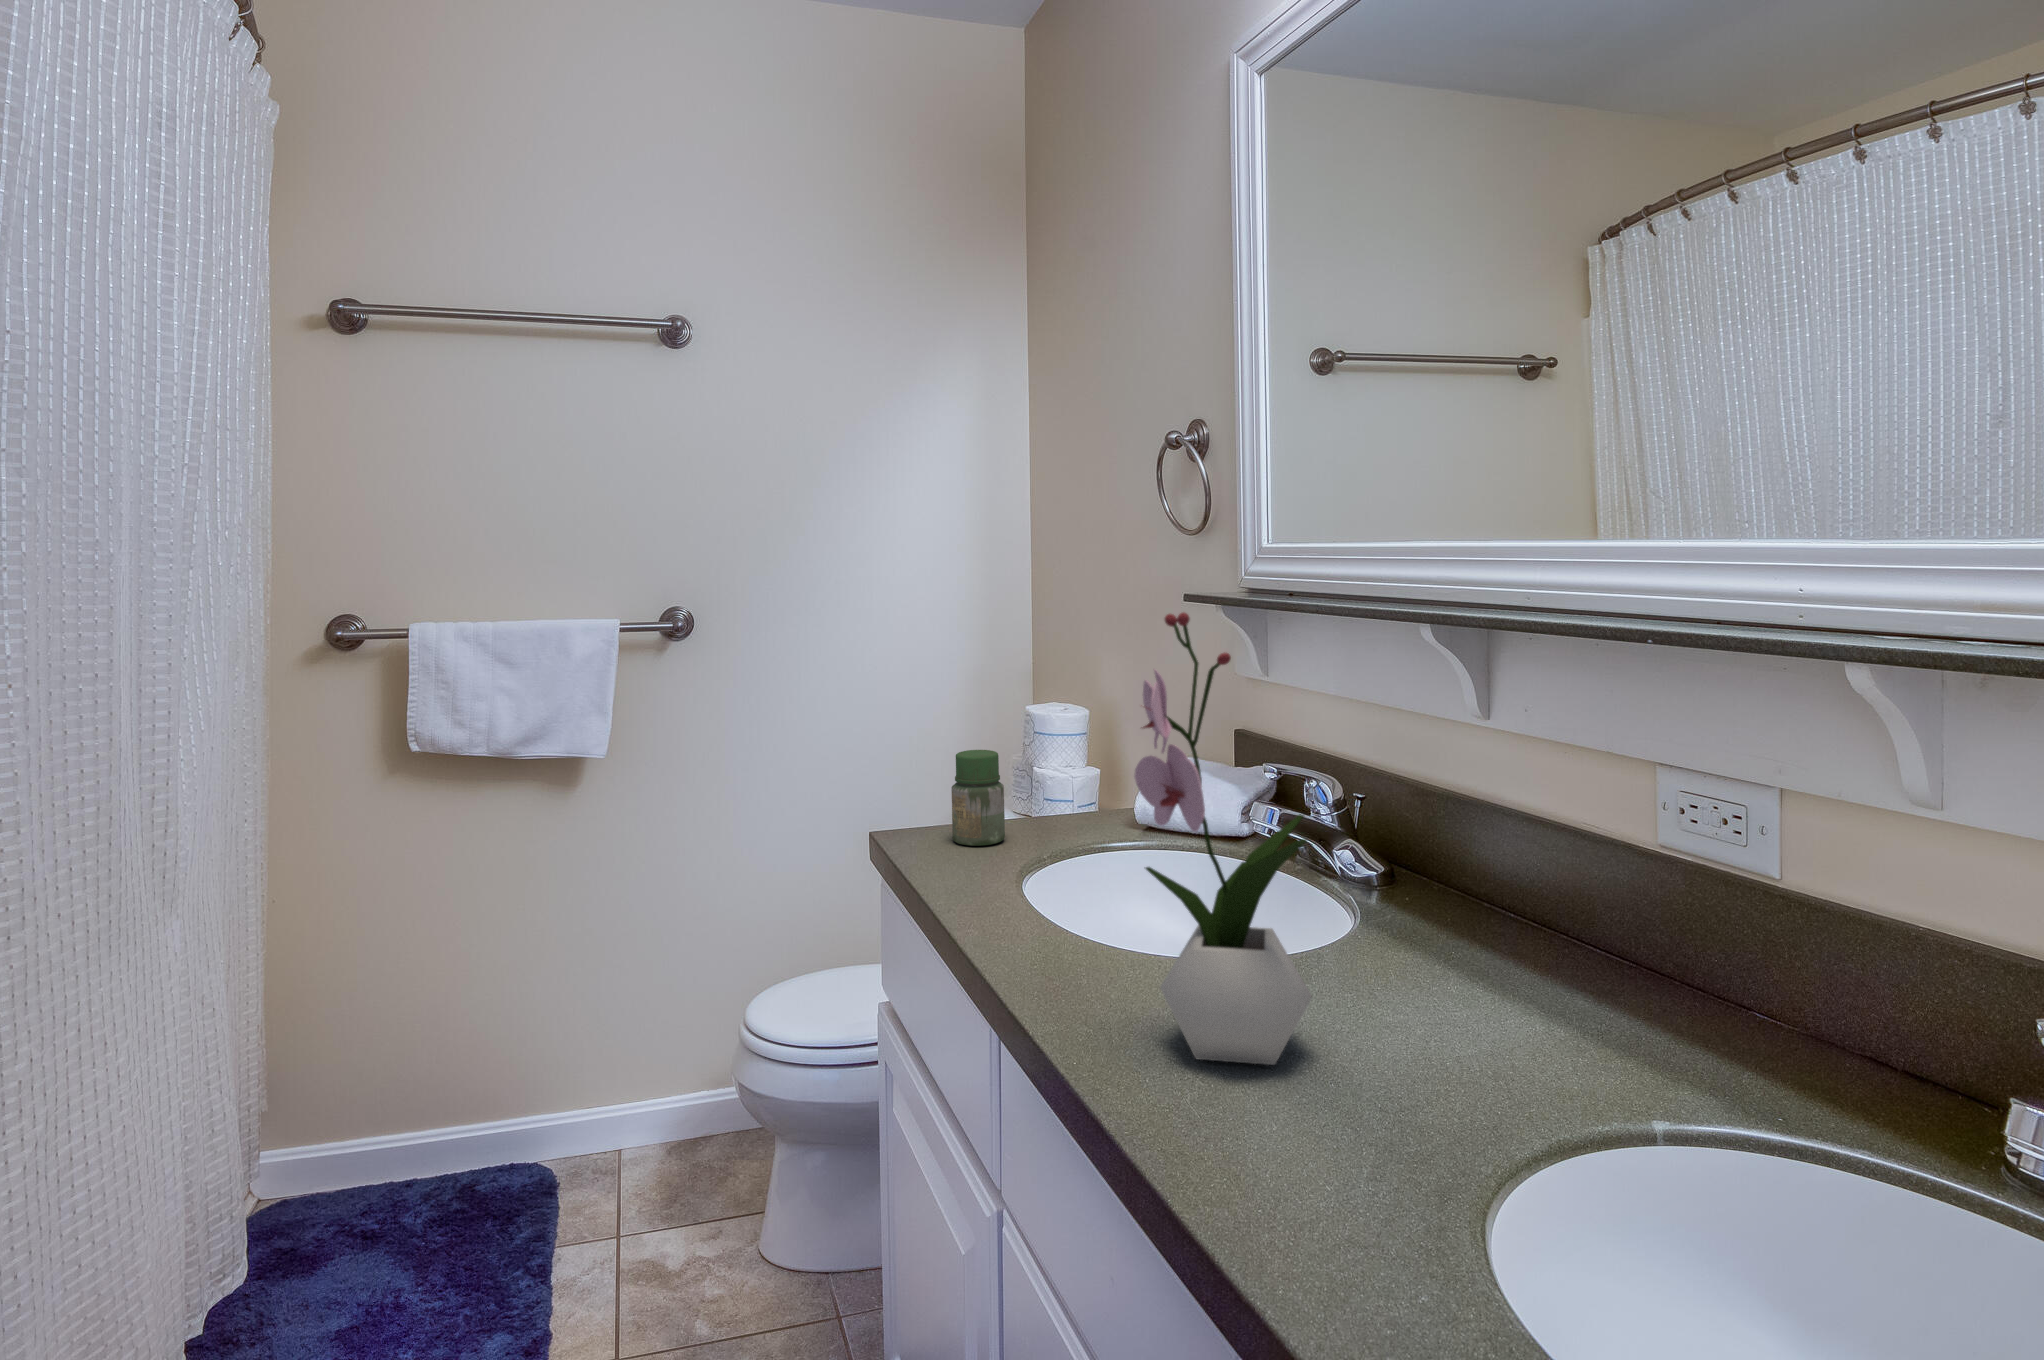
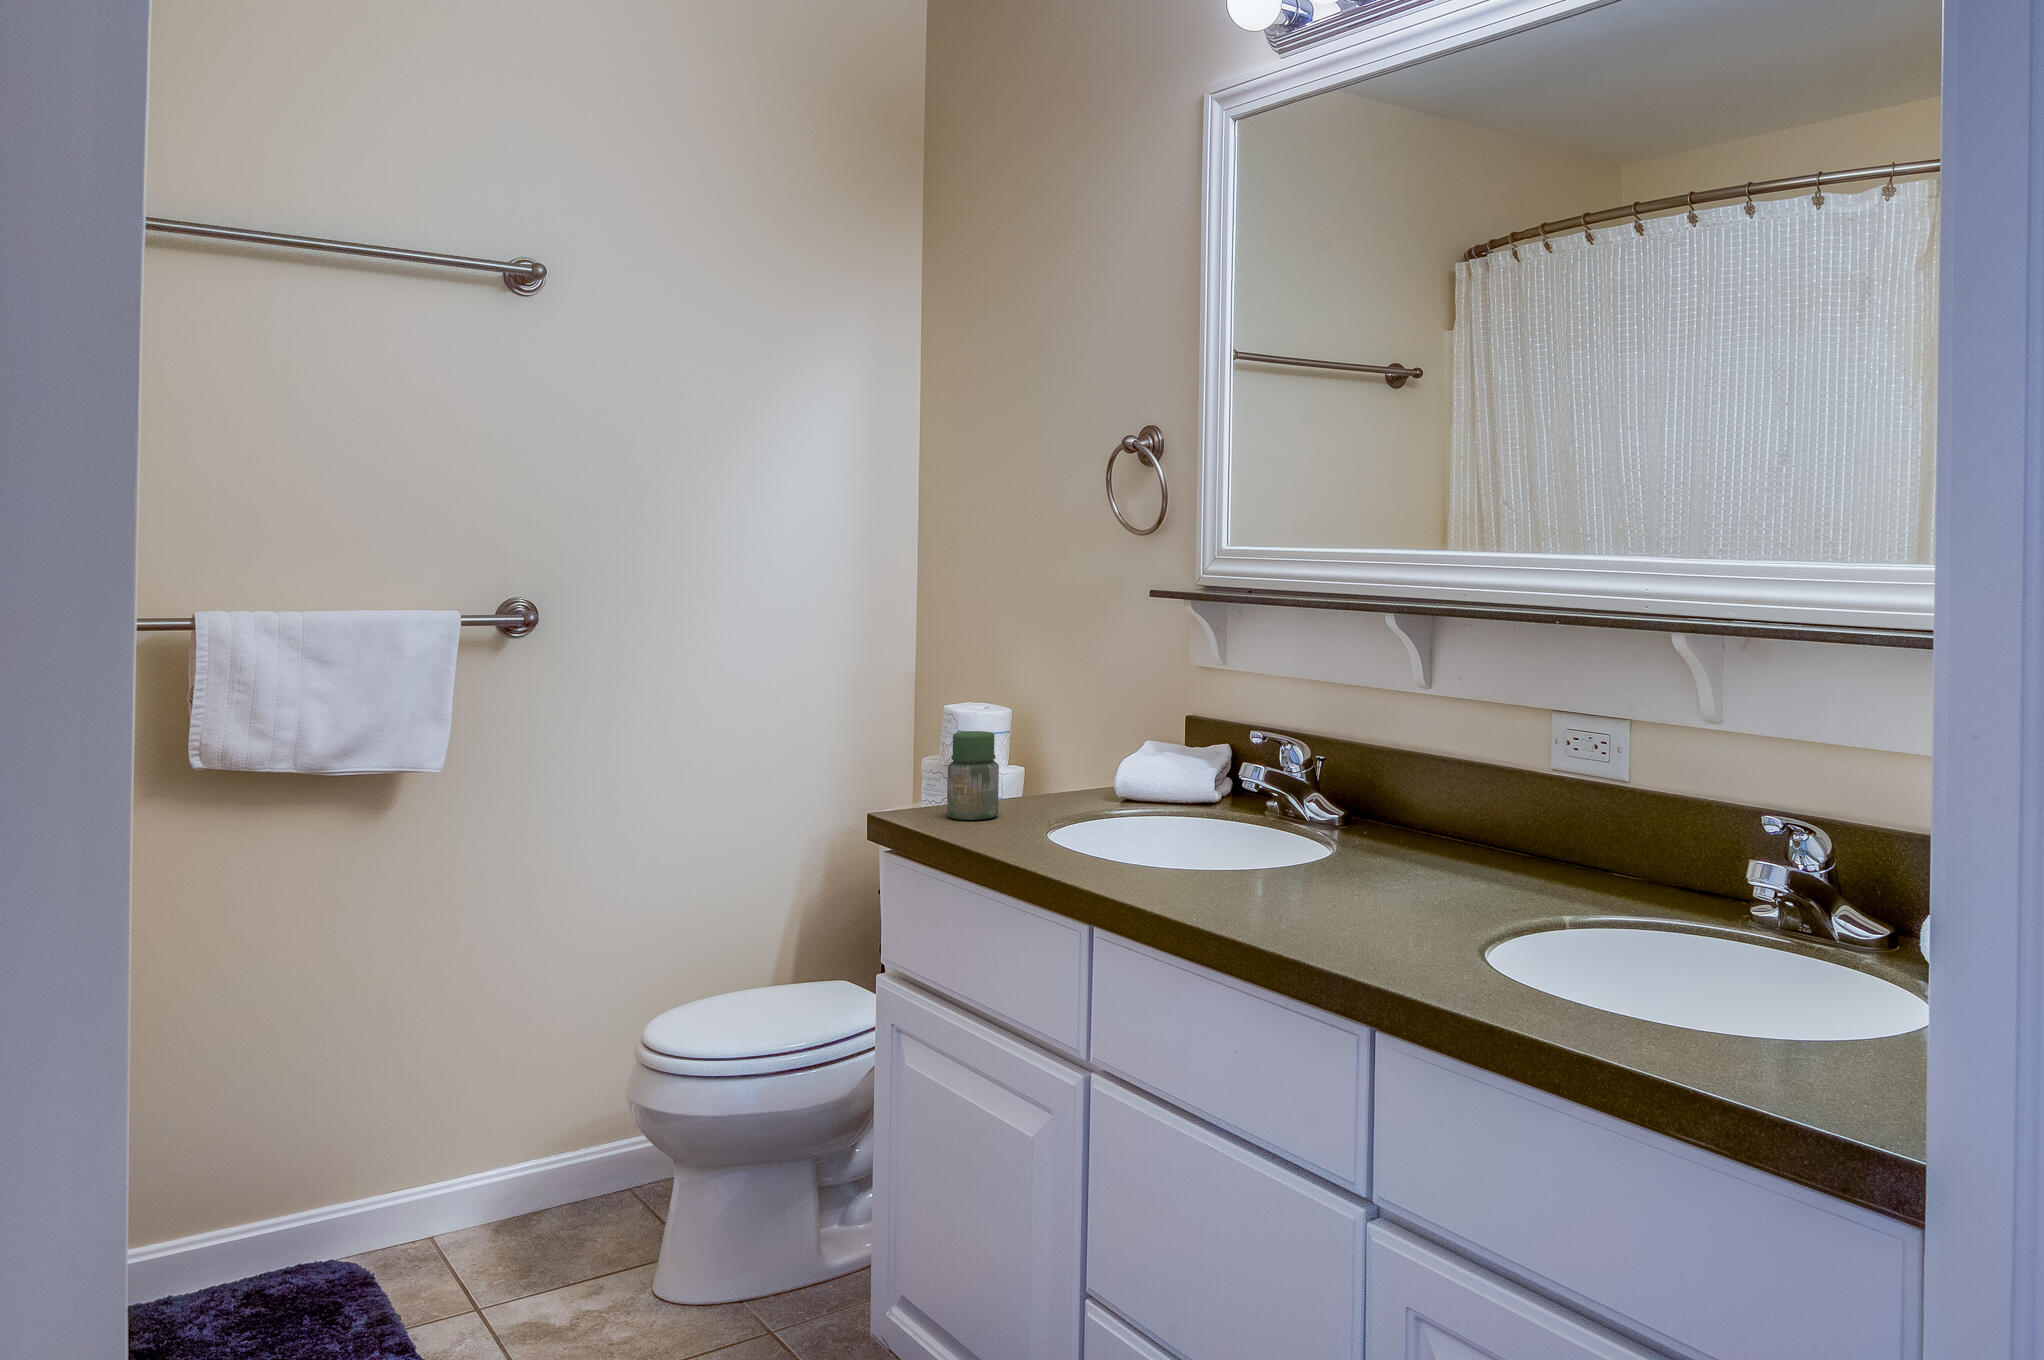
flower arrangement: present [1134,612,1312,1065] -> none [1241,586,1380,917]

